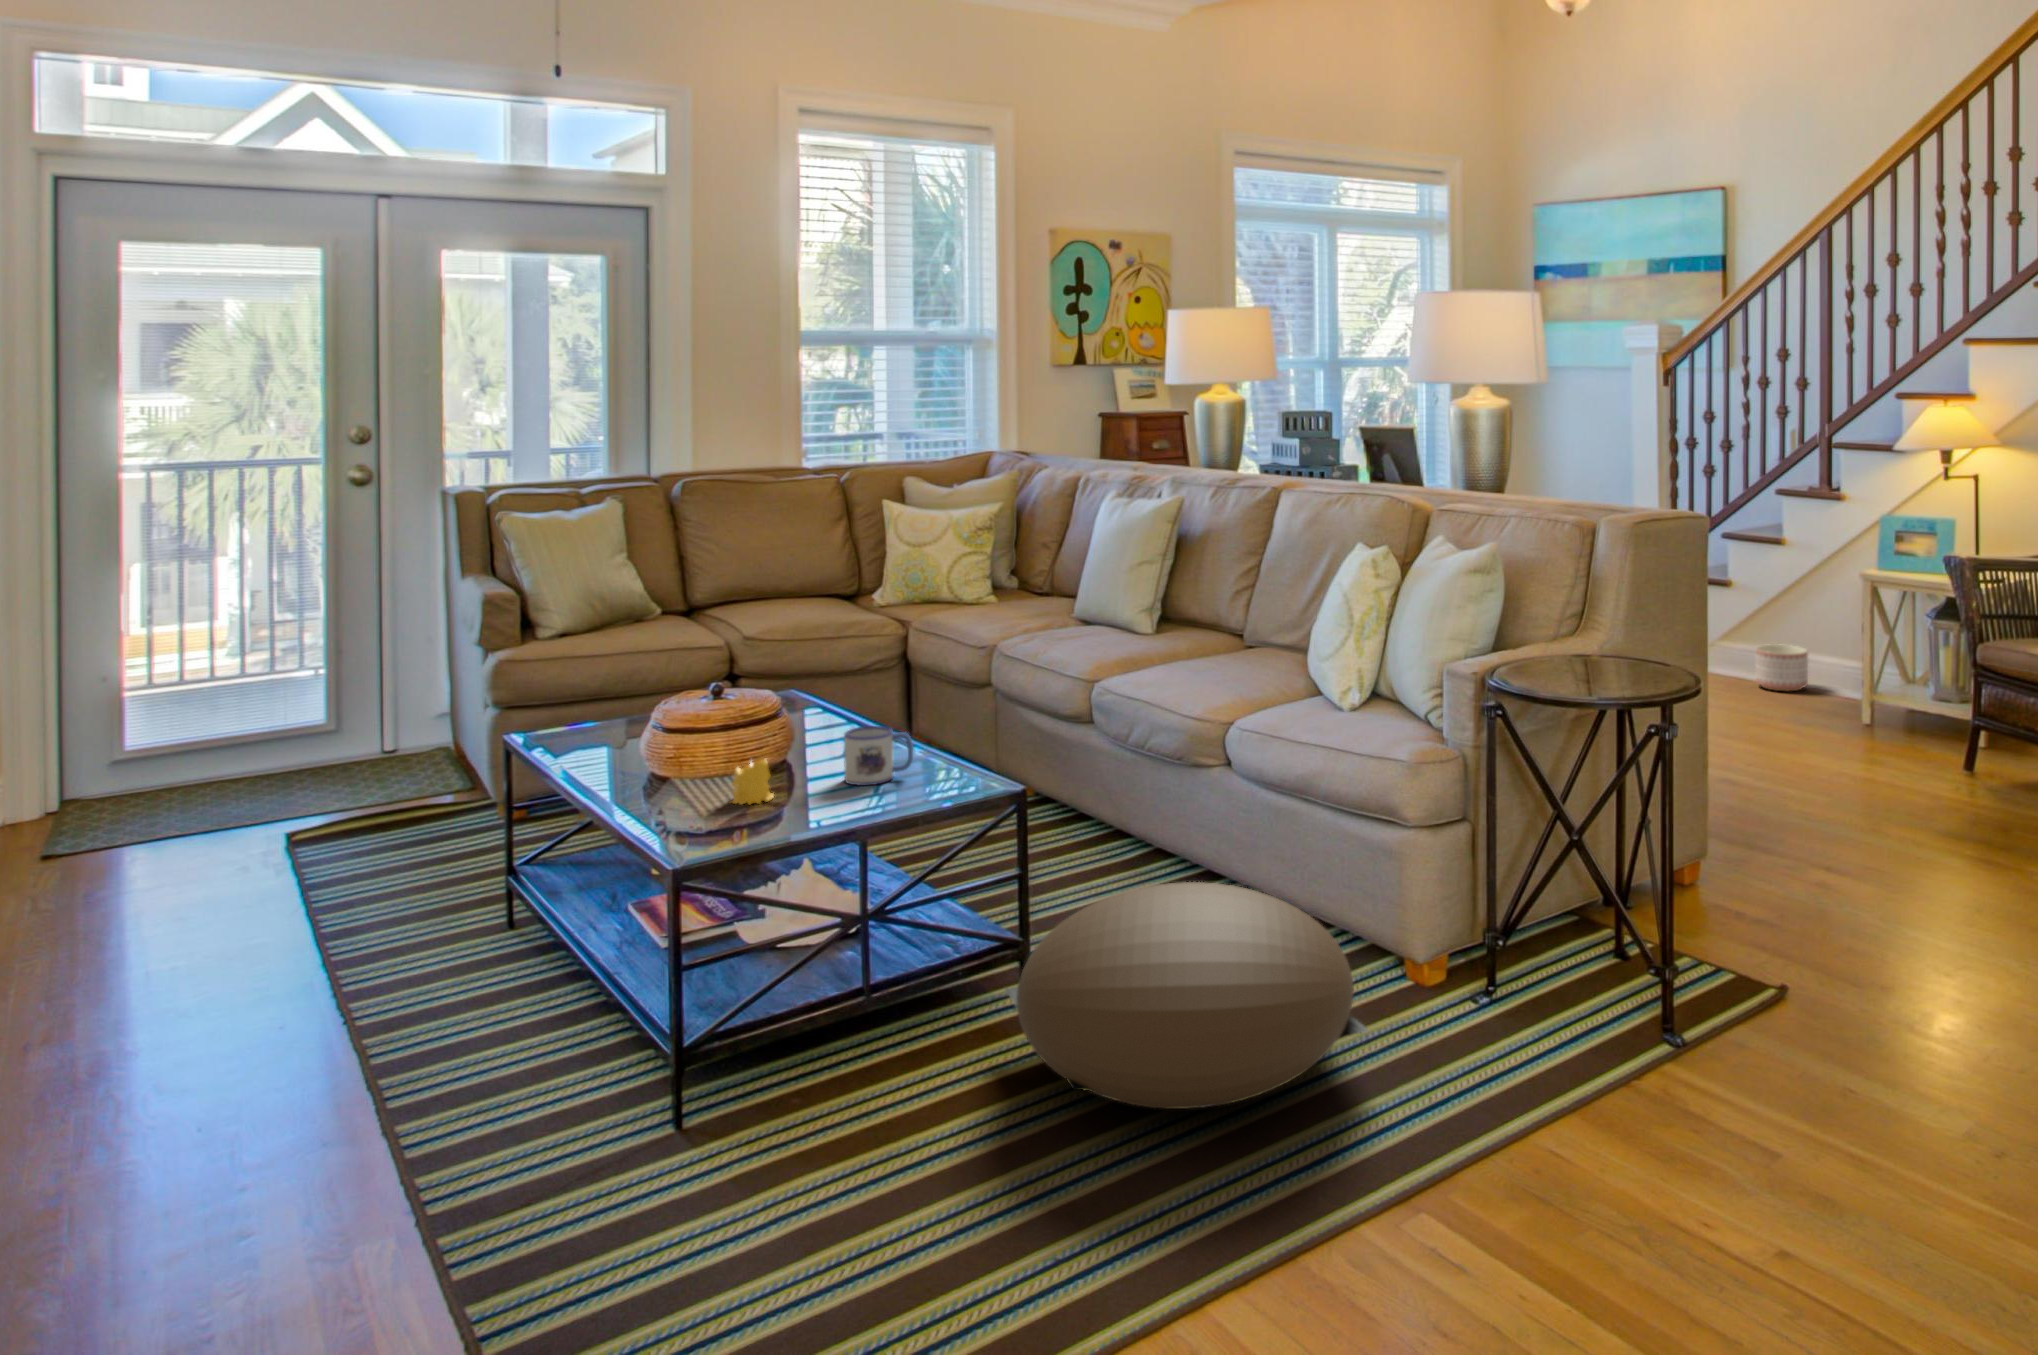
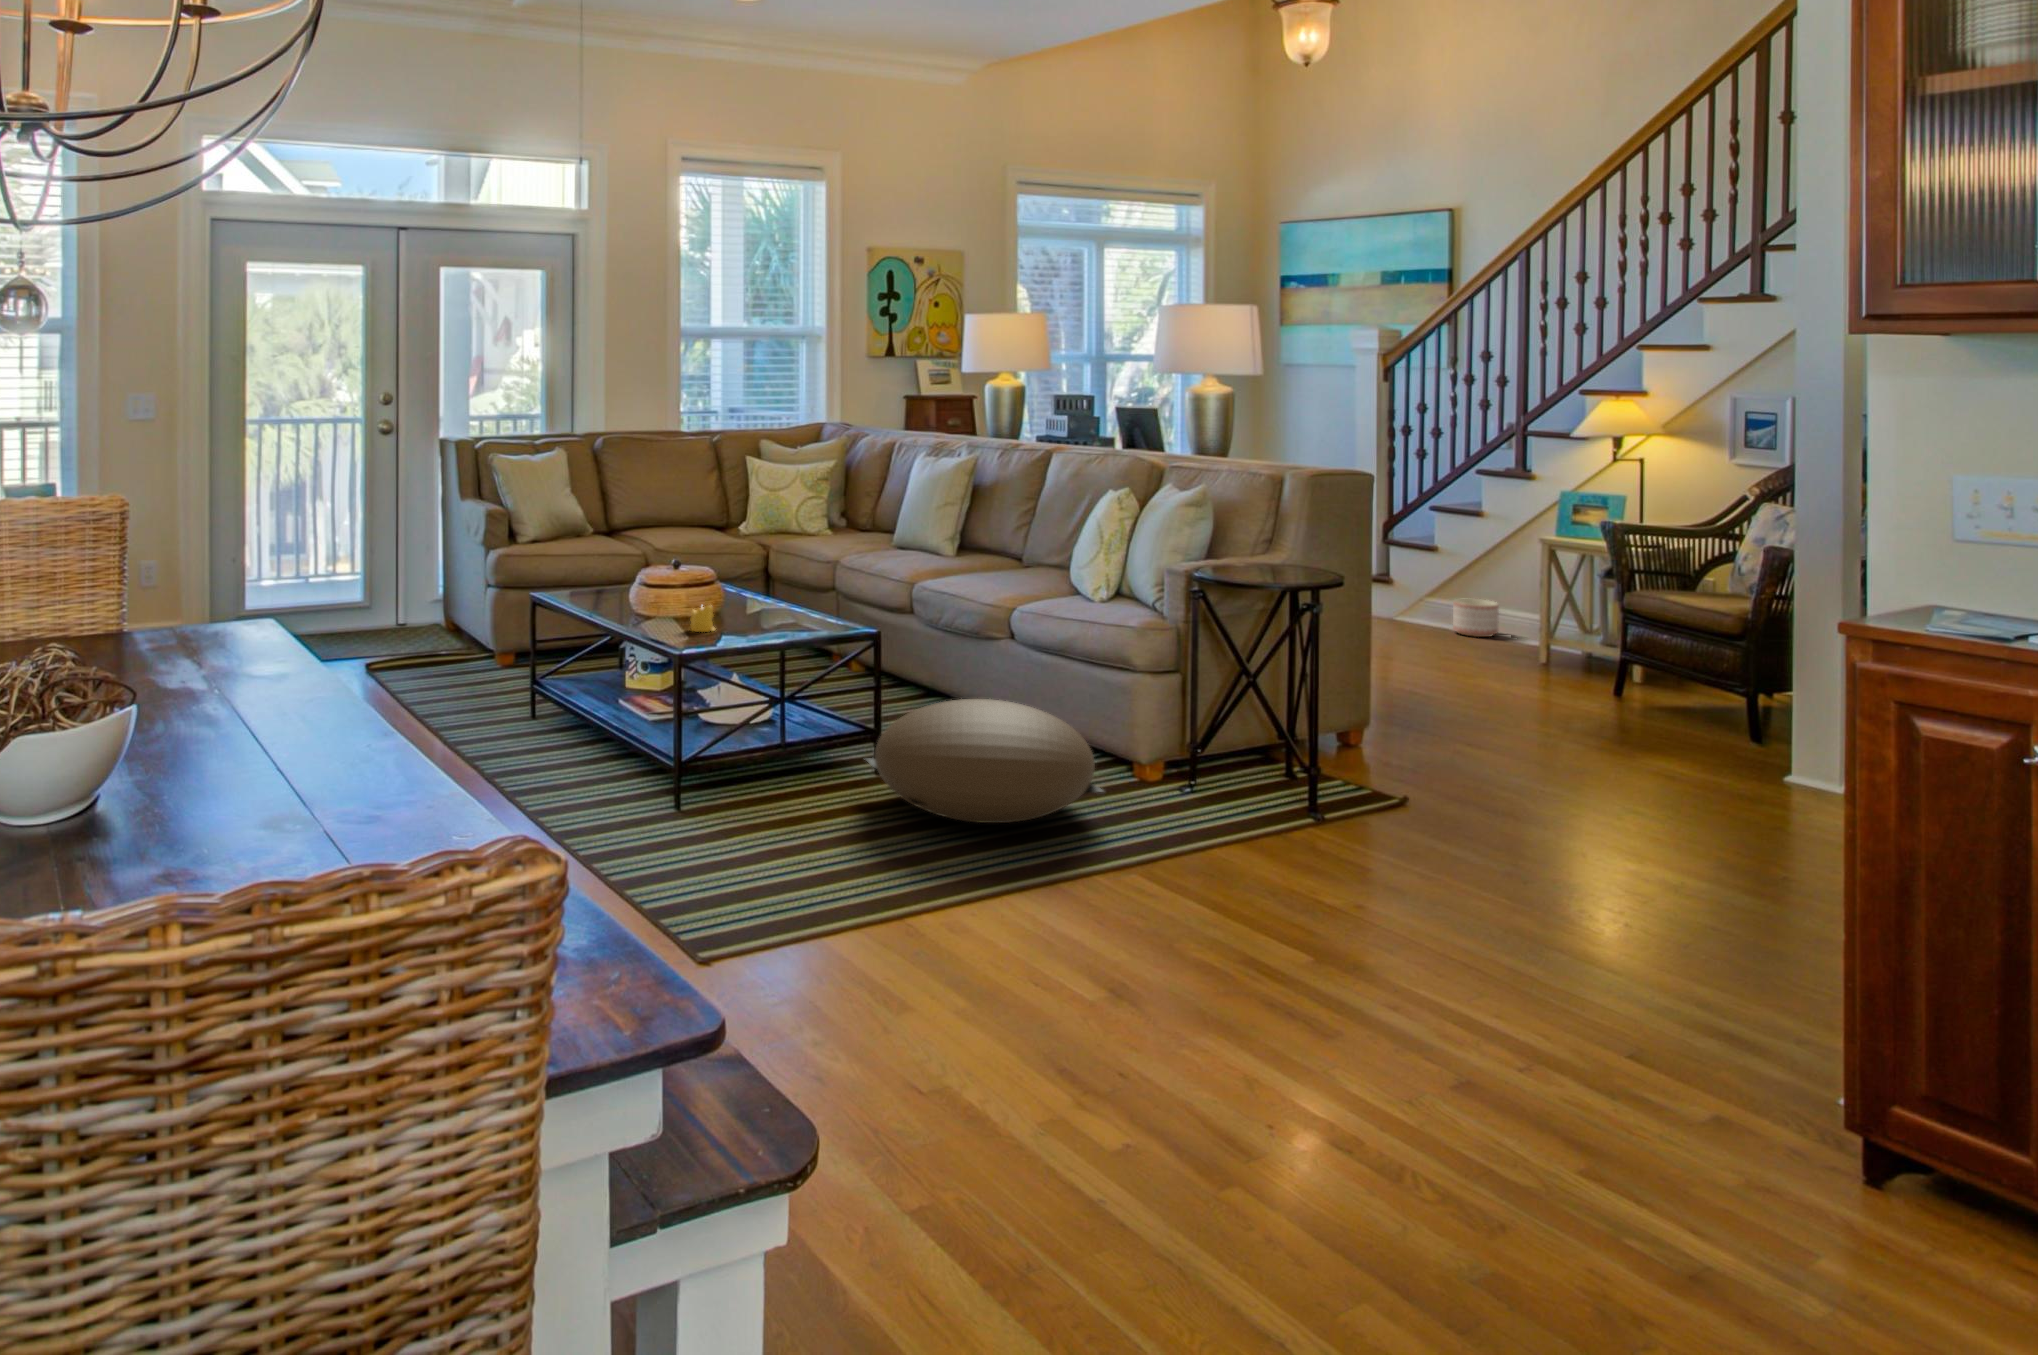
mug: present [844,726,913,785] -> none [757,591,801,627]

